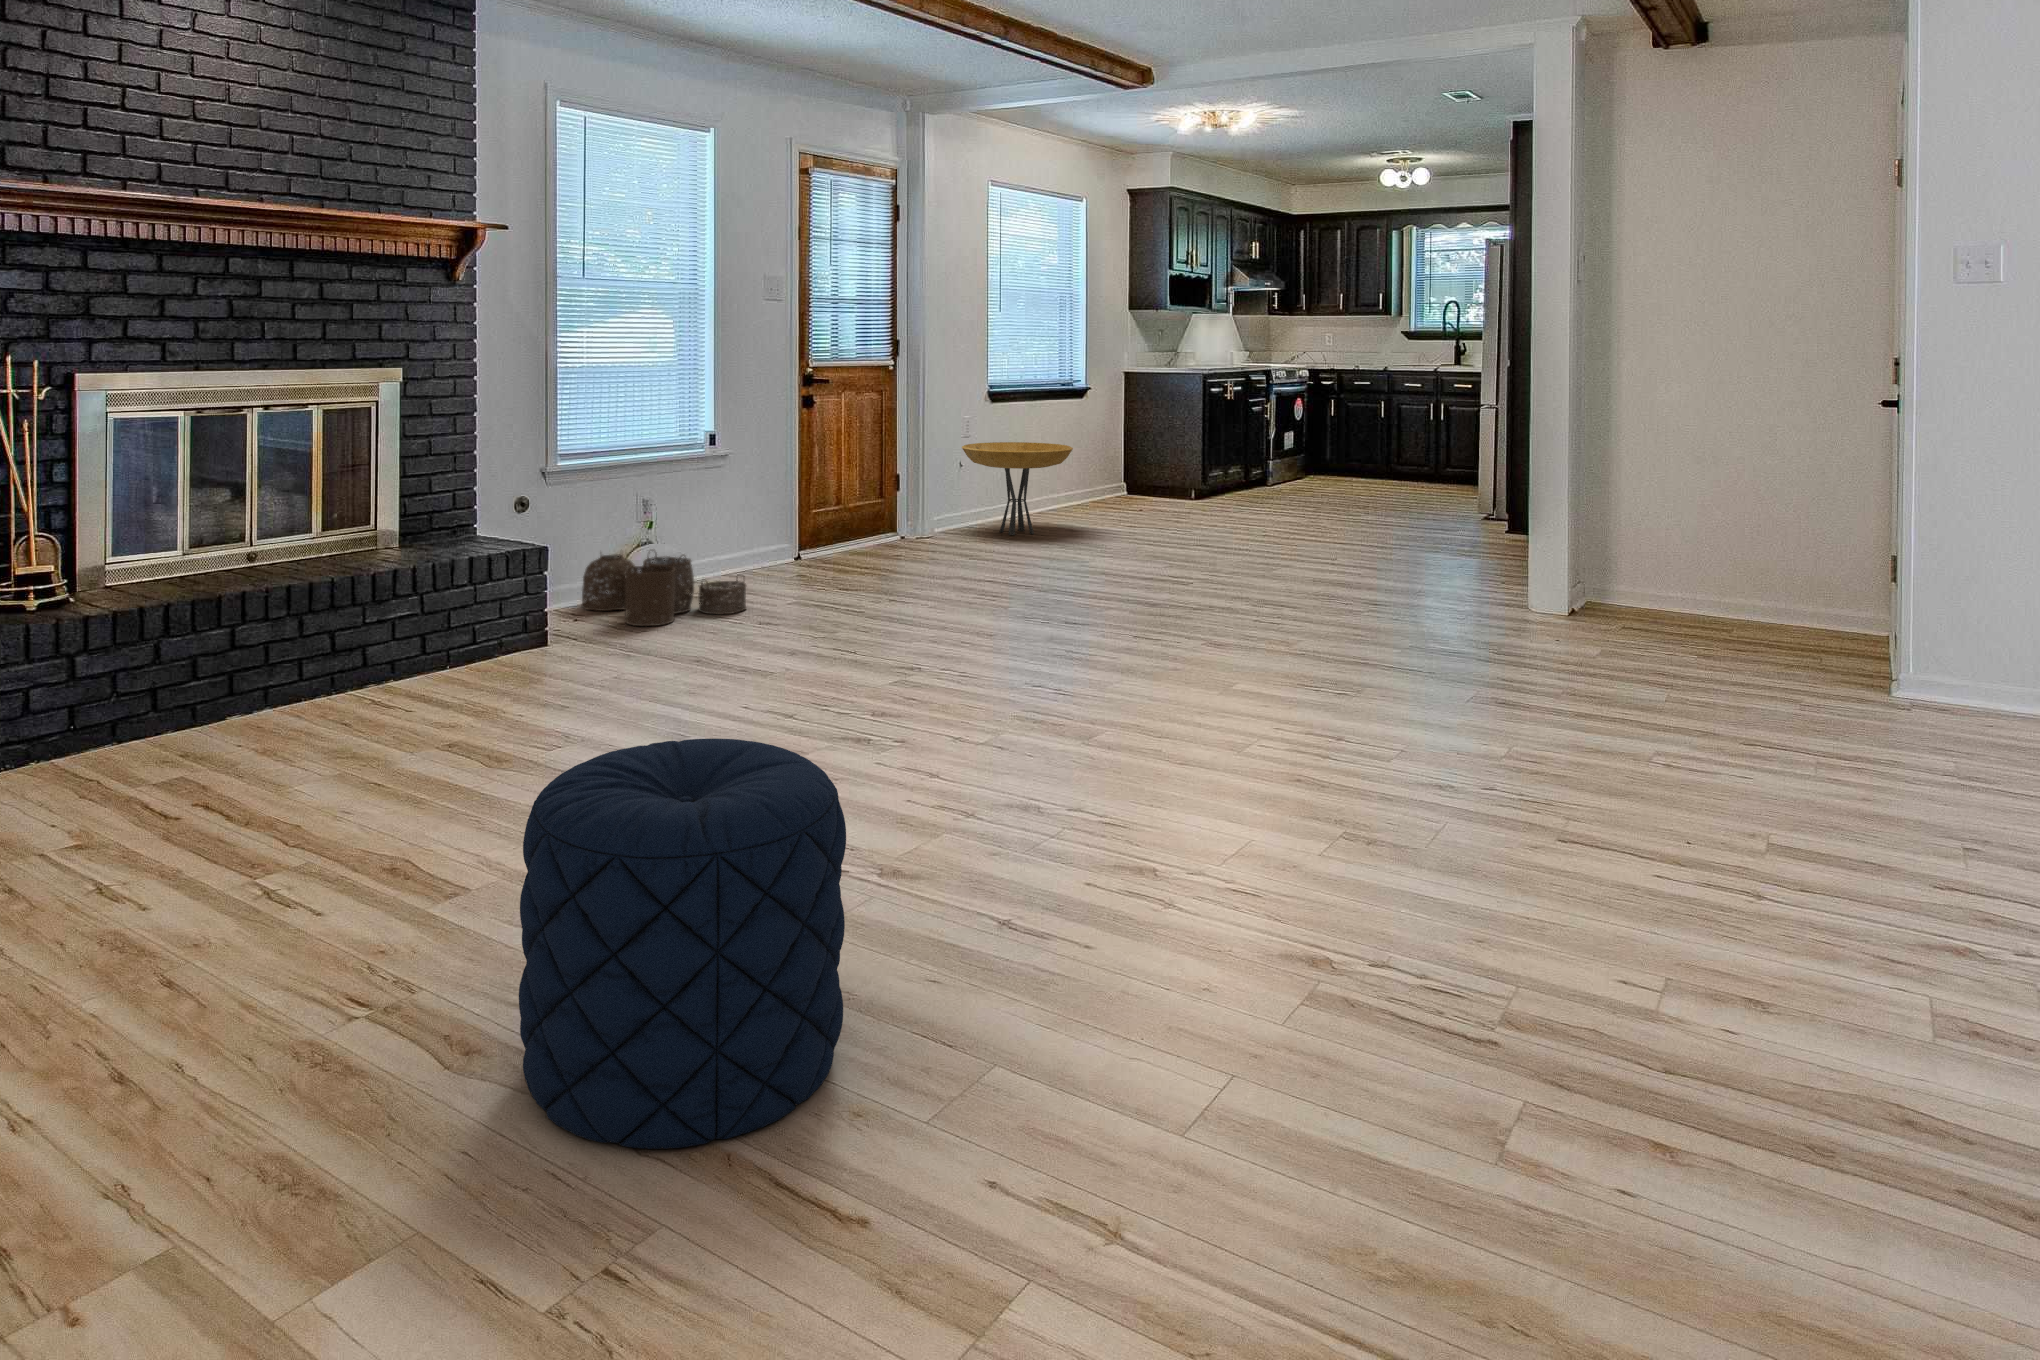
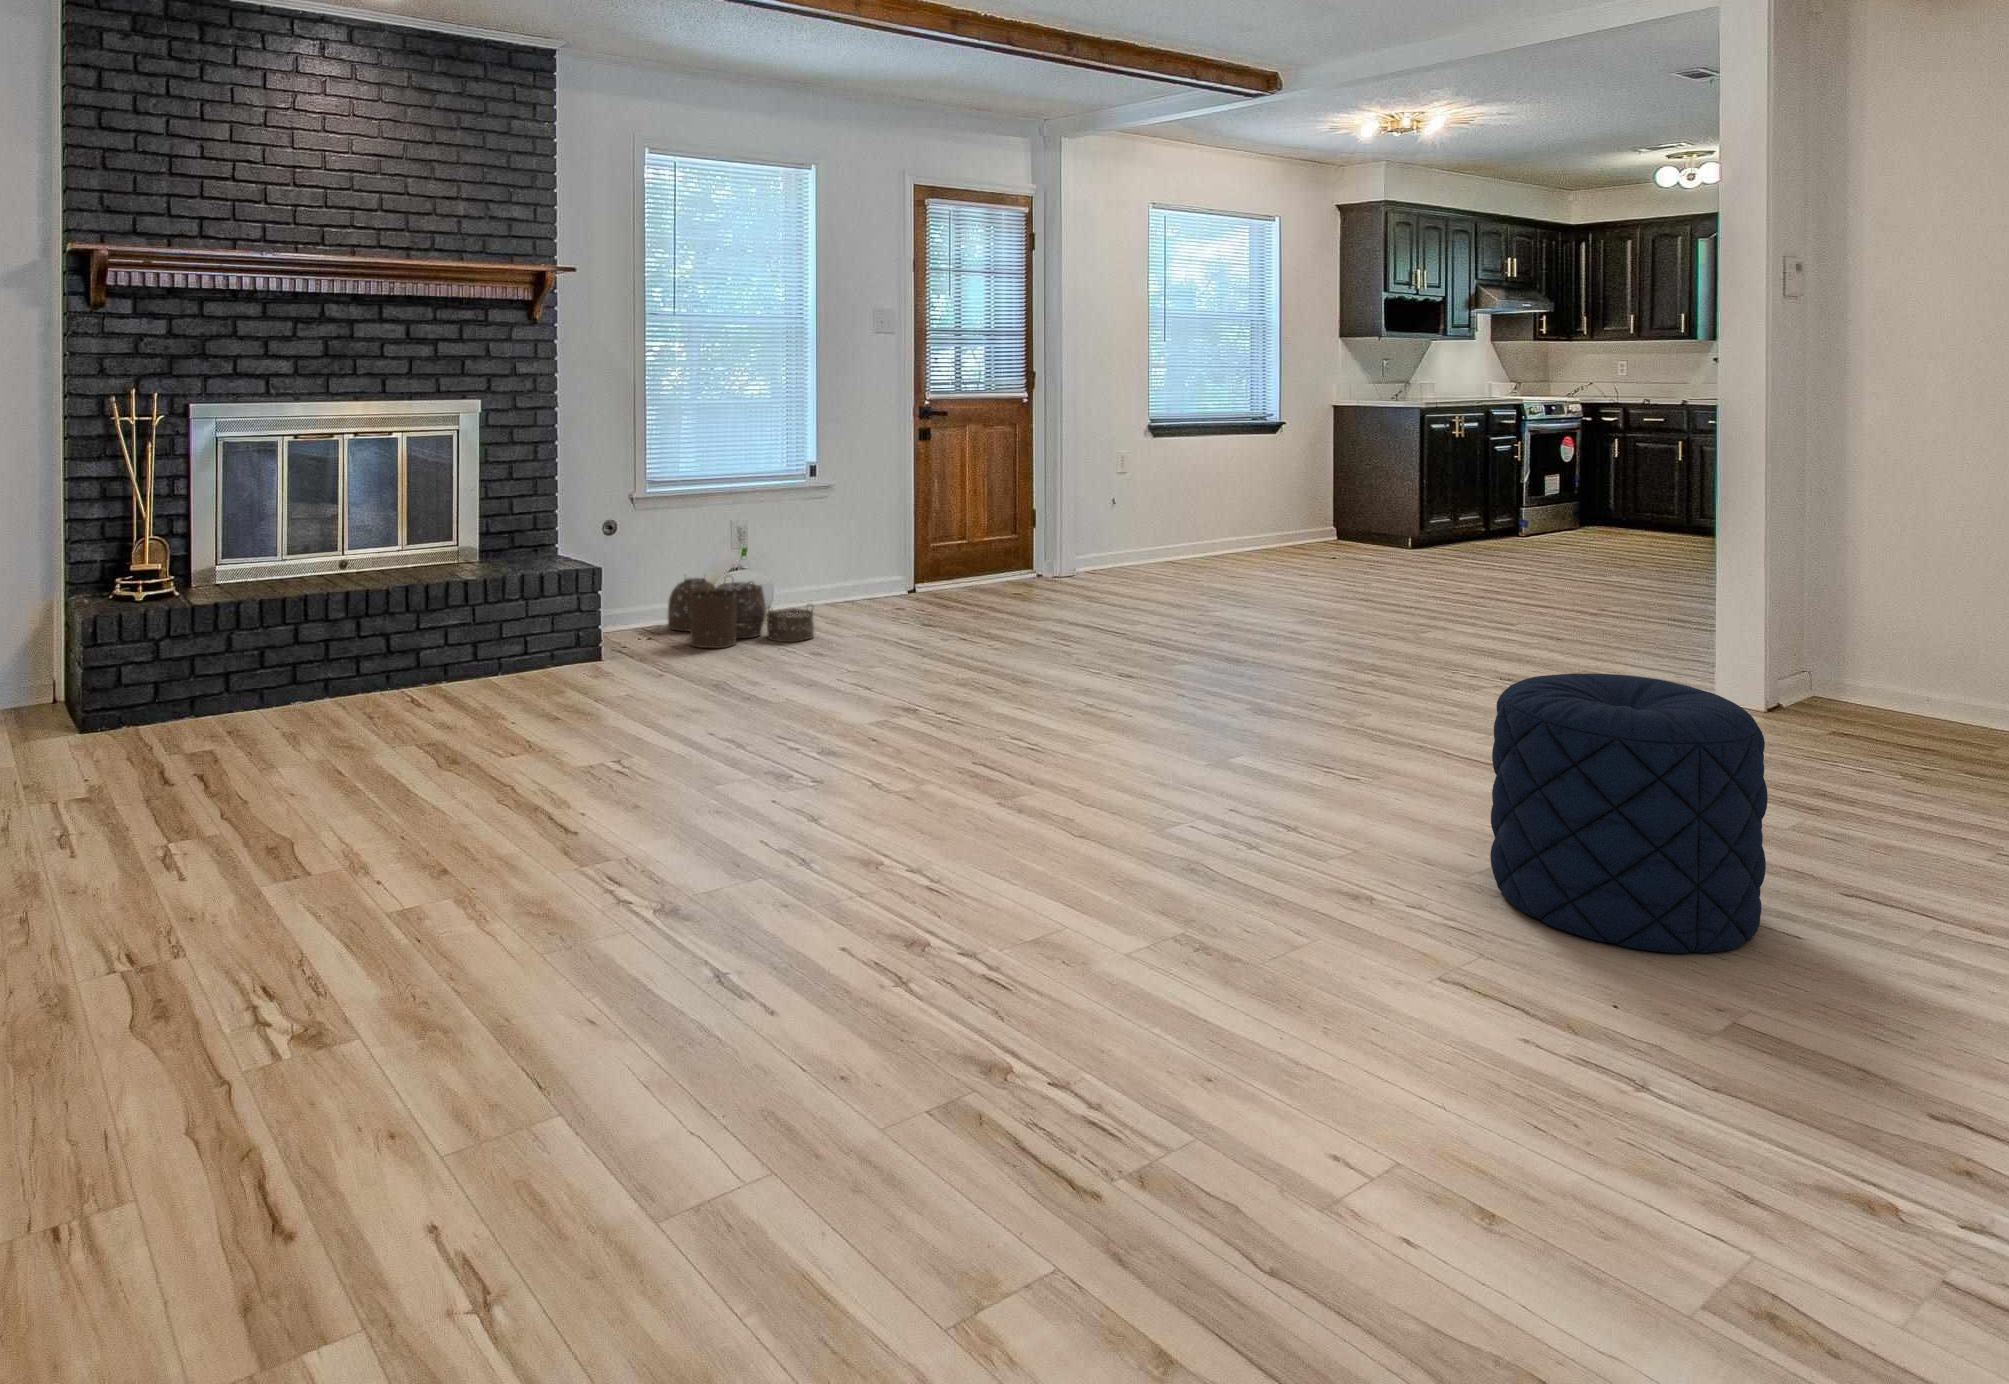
side table: present [962,442,1073,535] -> none [1107,480,1230,579]
pouf: present [519,739,846,1149] -> present [1490,673,1768,953]

